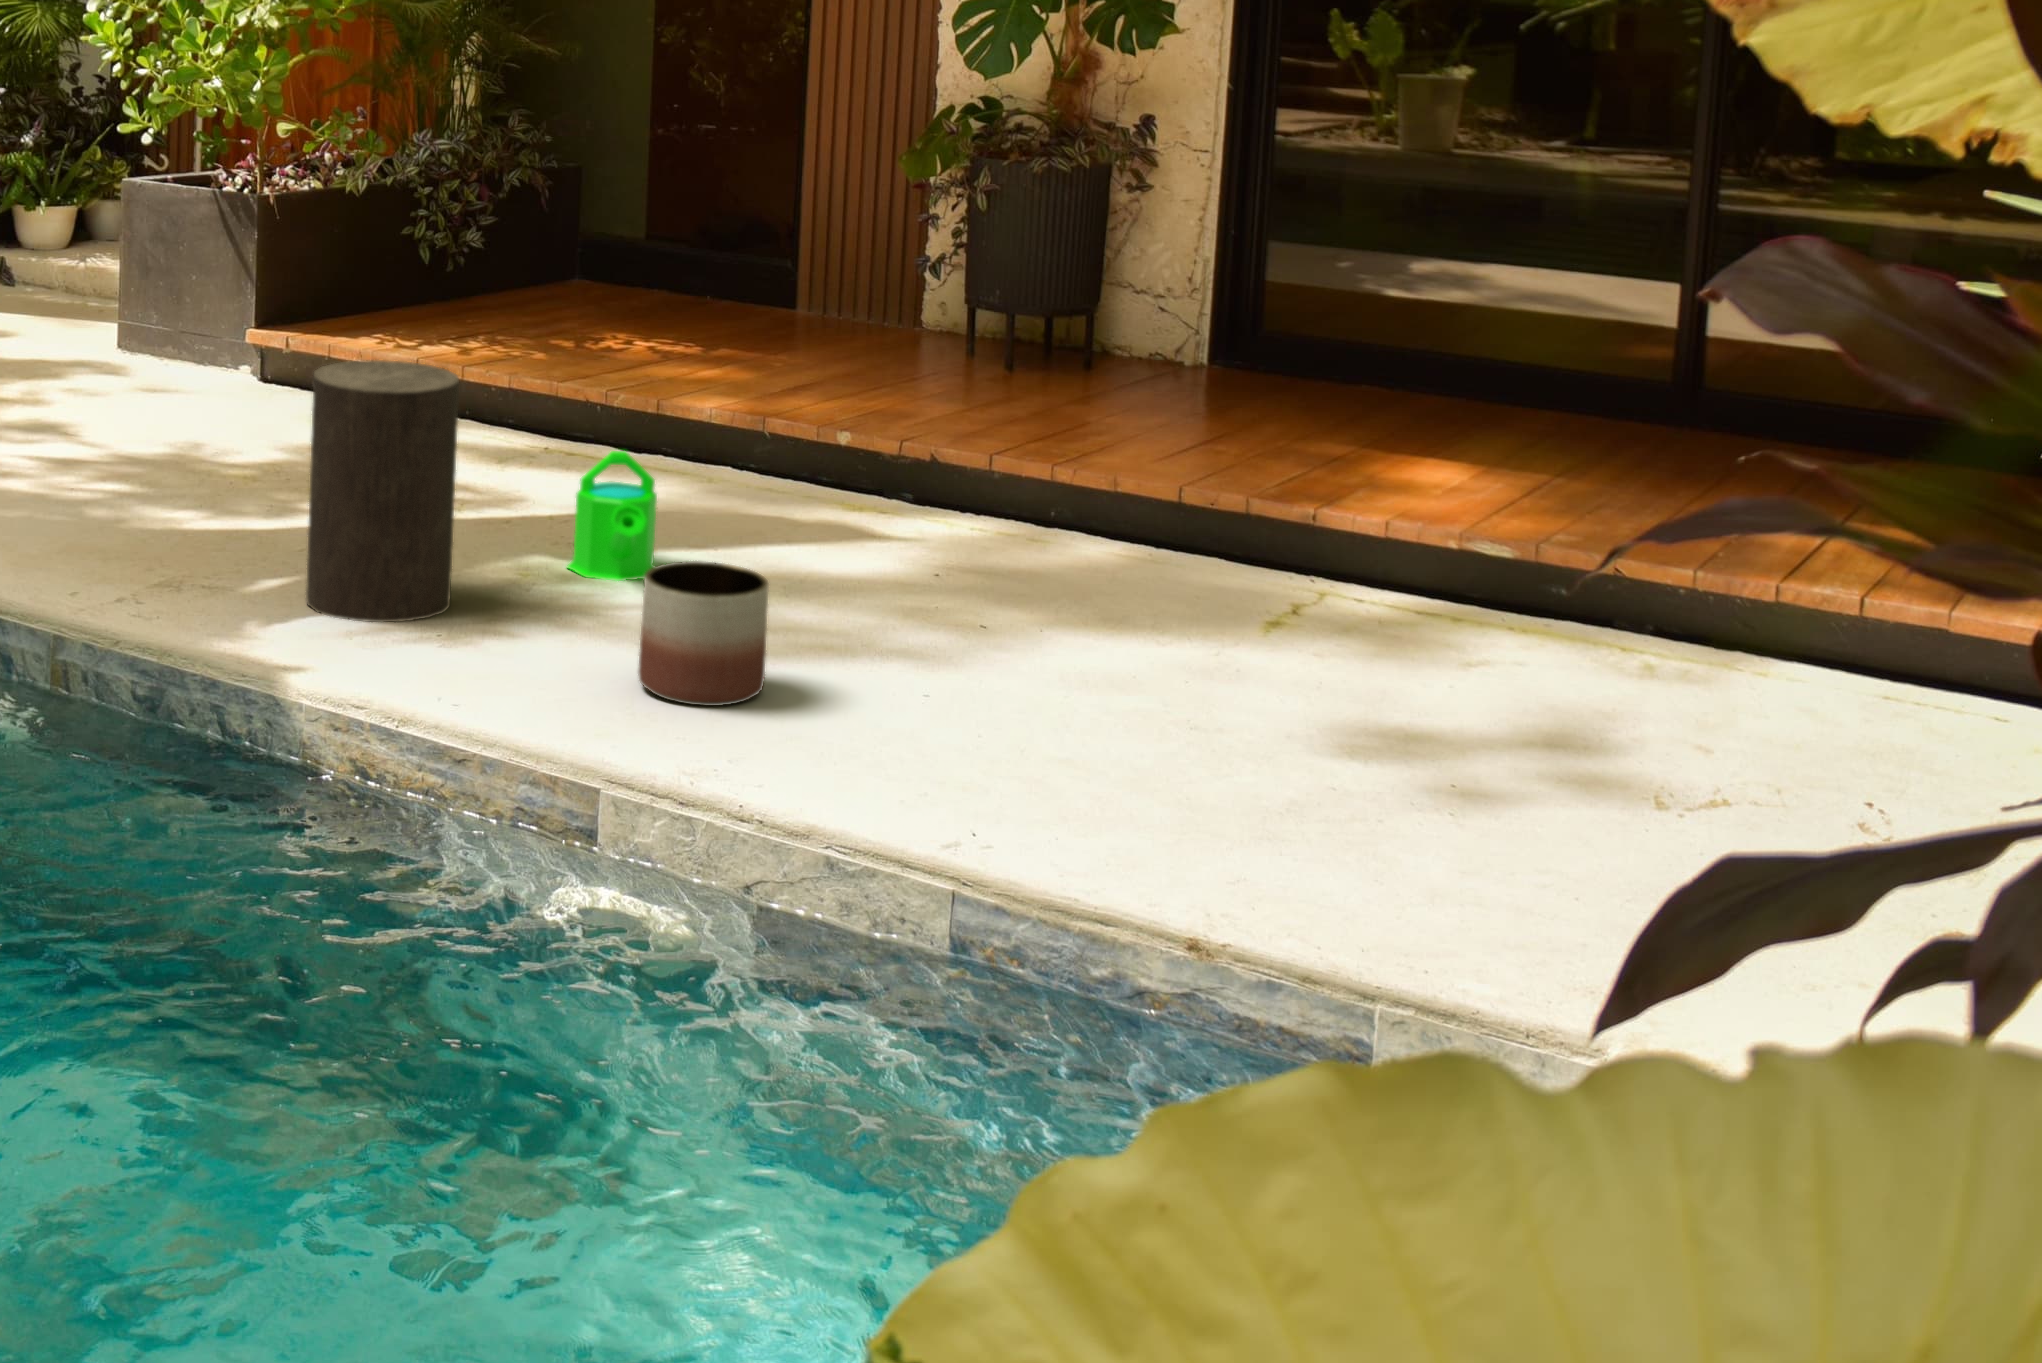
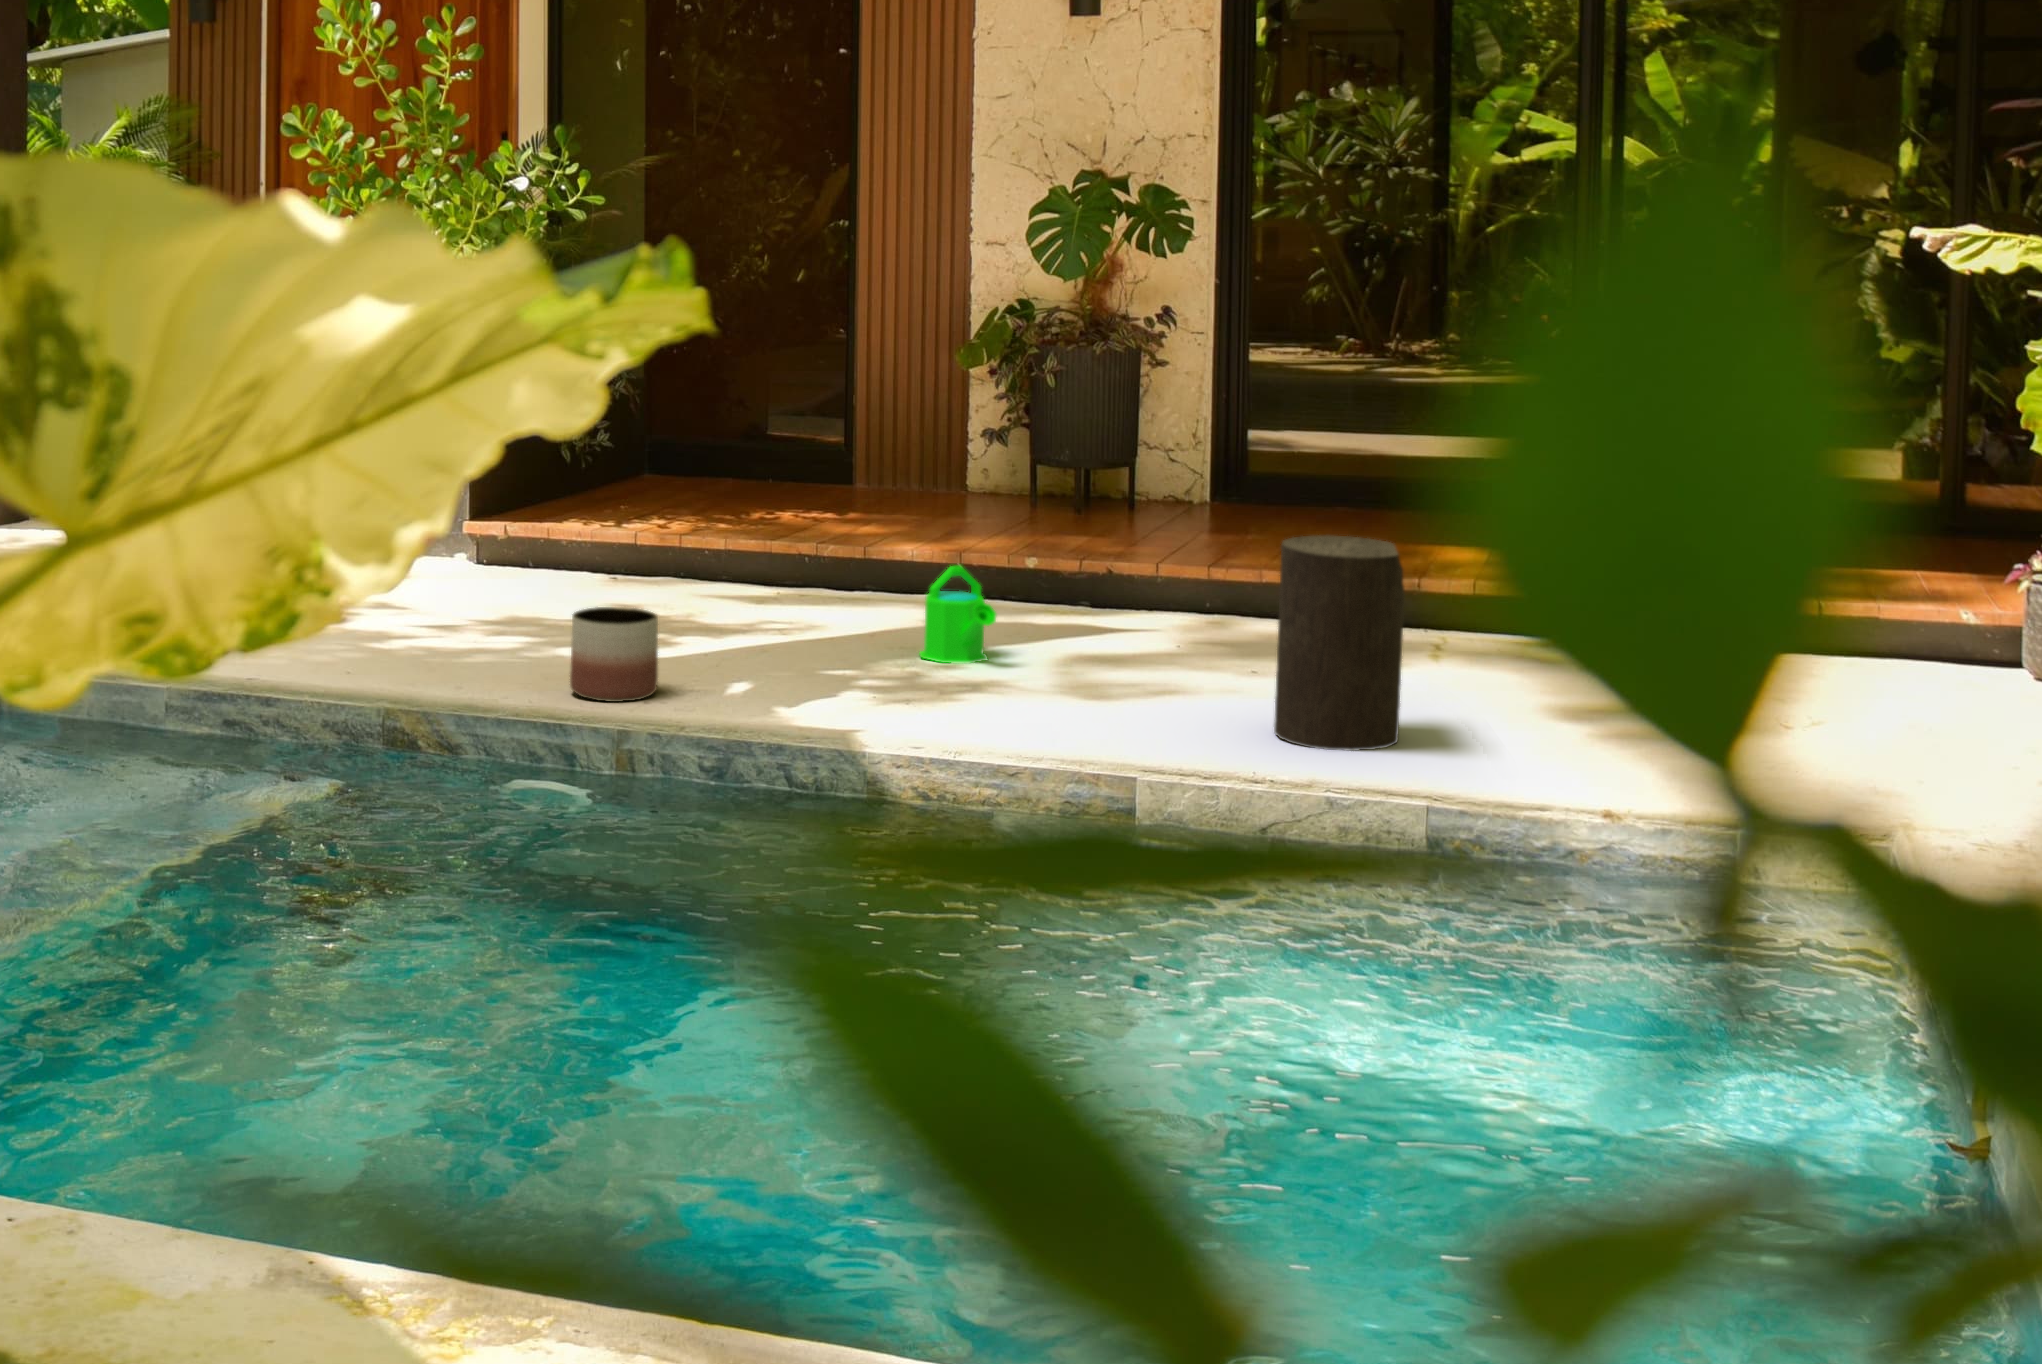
stool: present [306,360,459,622] -> present [1274,535,1405,751]
planter: present [638,561,769,706] -> present [570,607,658,702]

